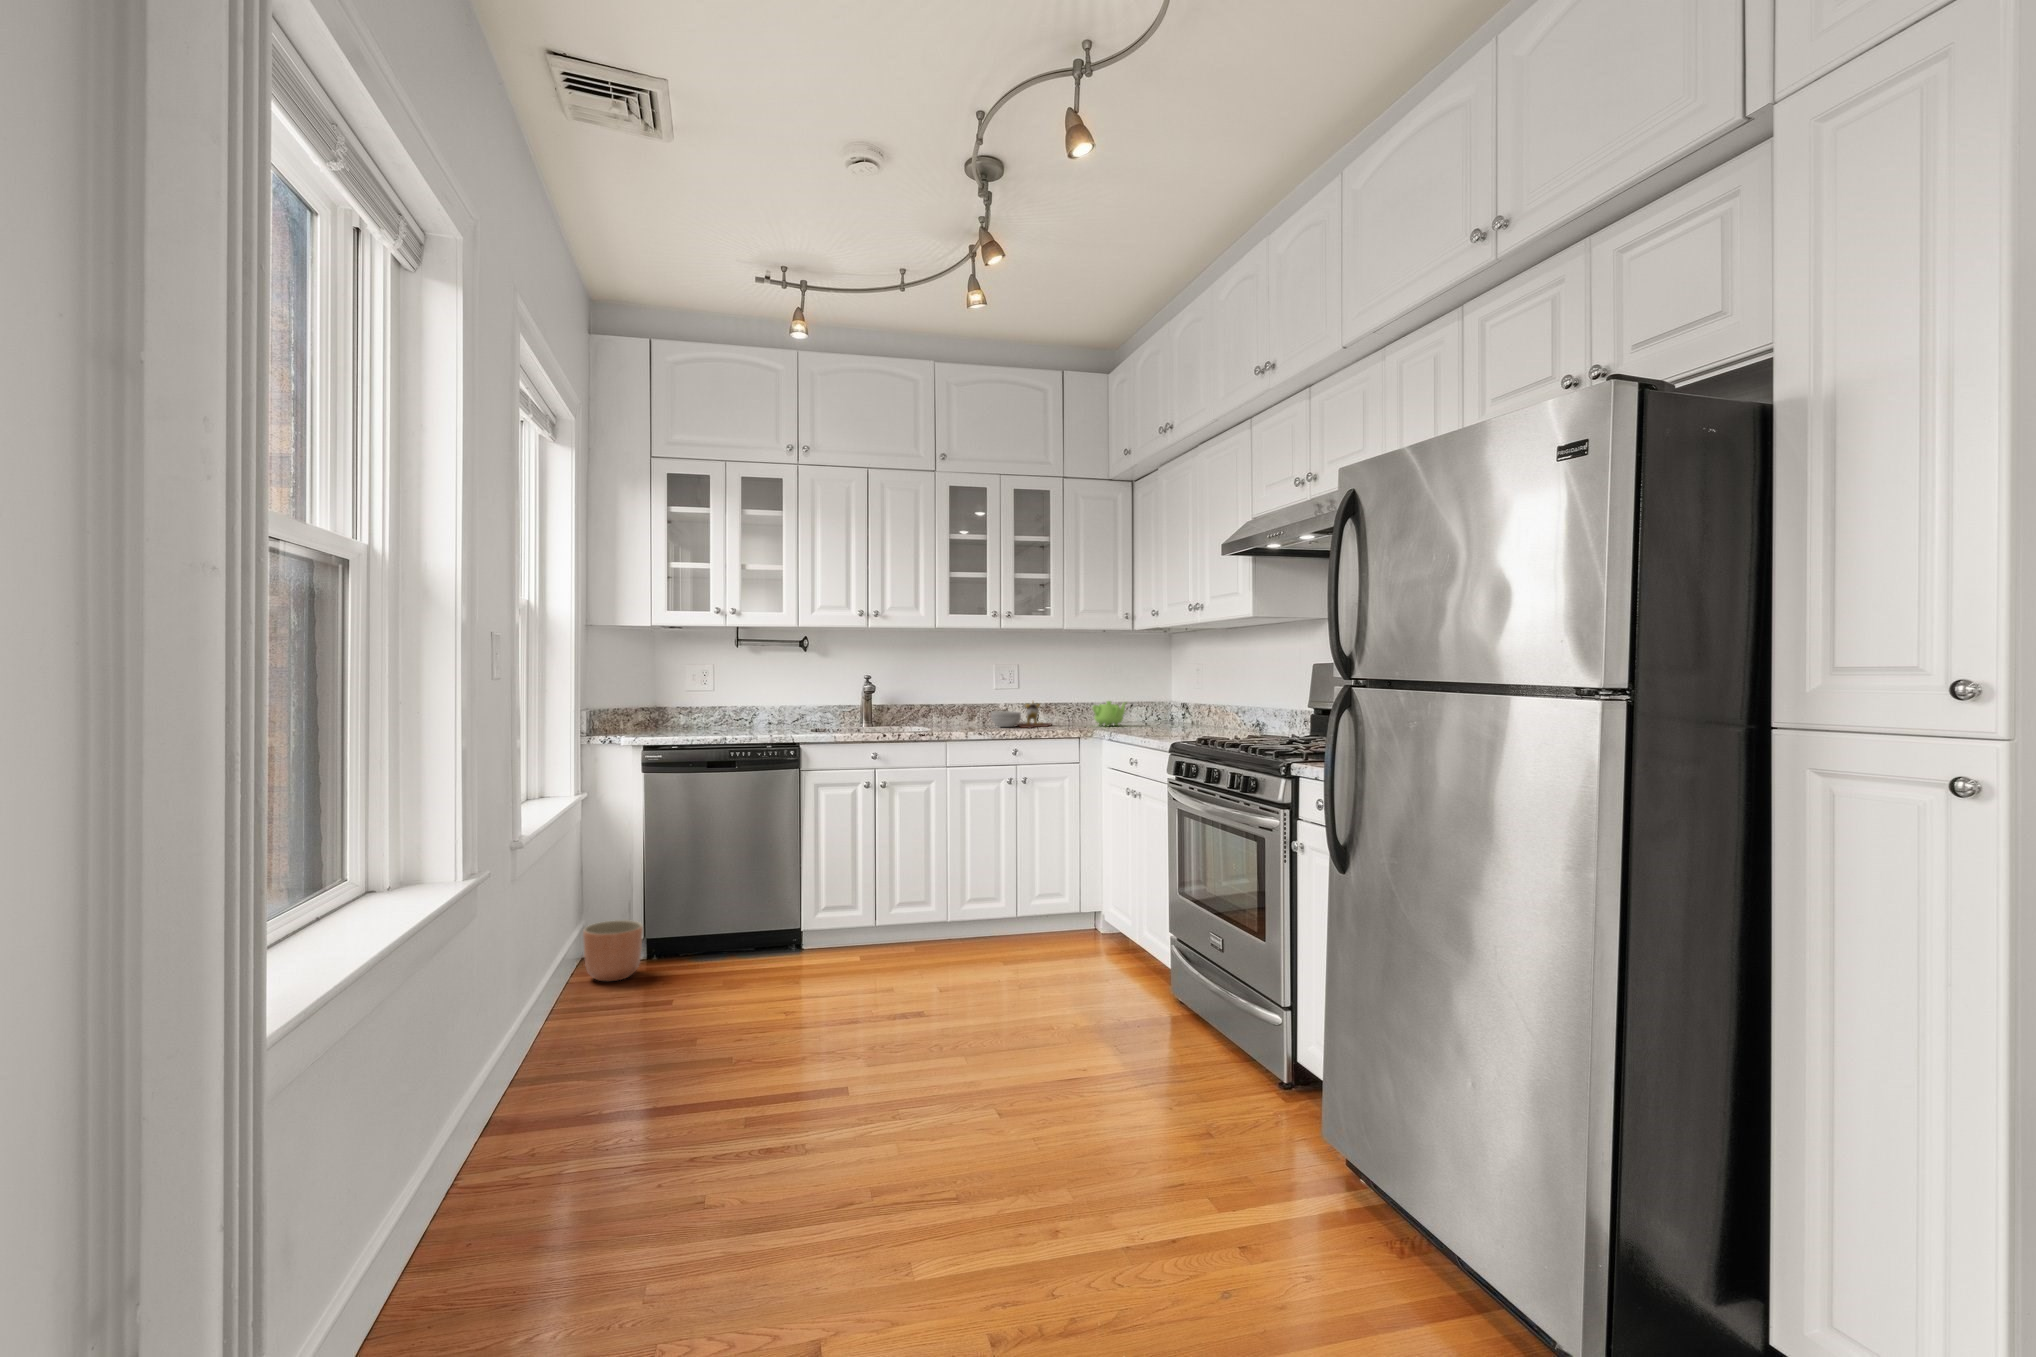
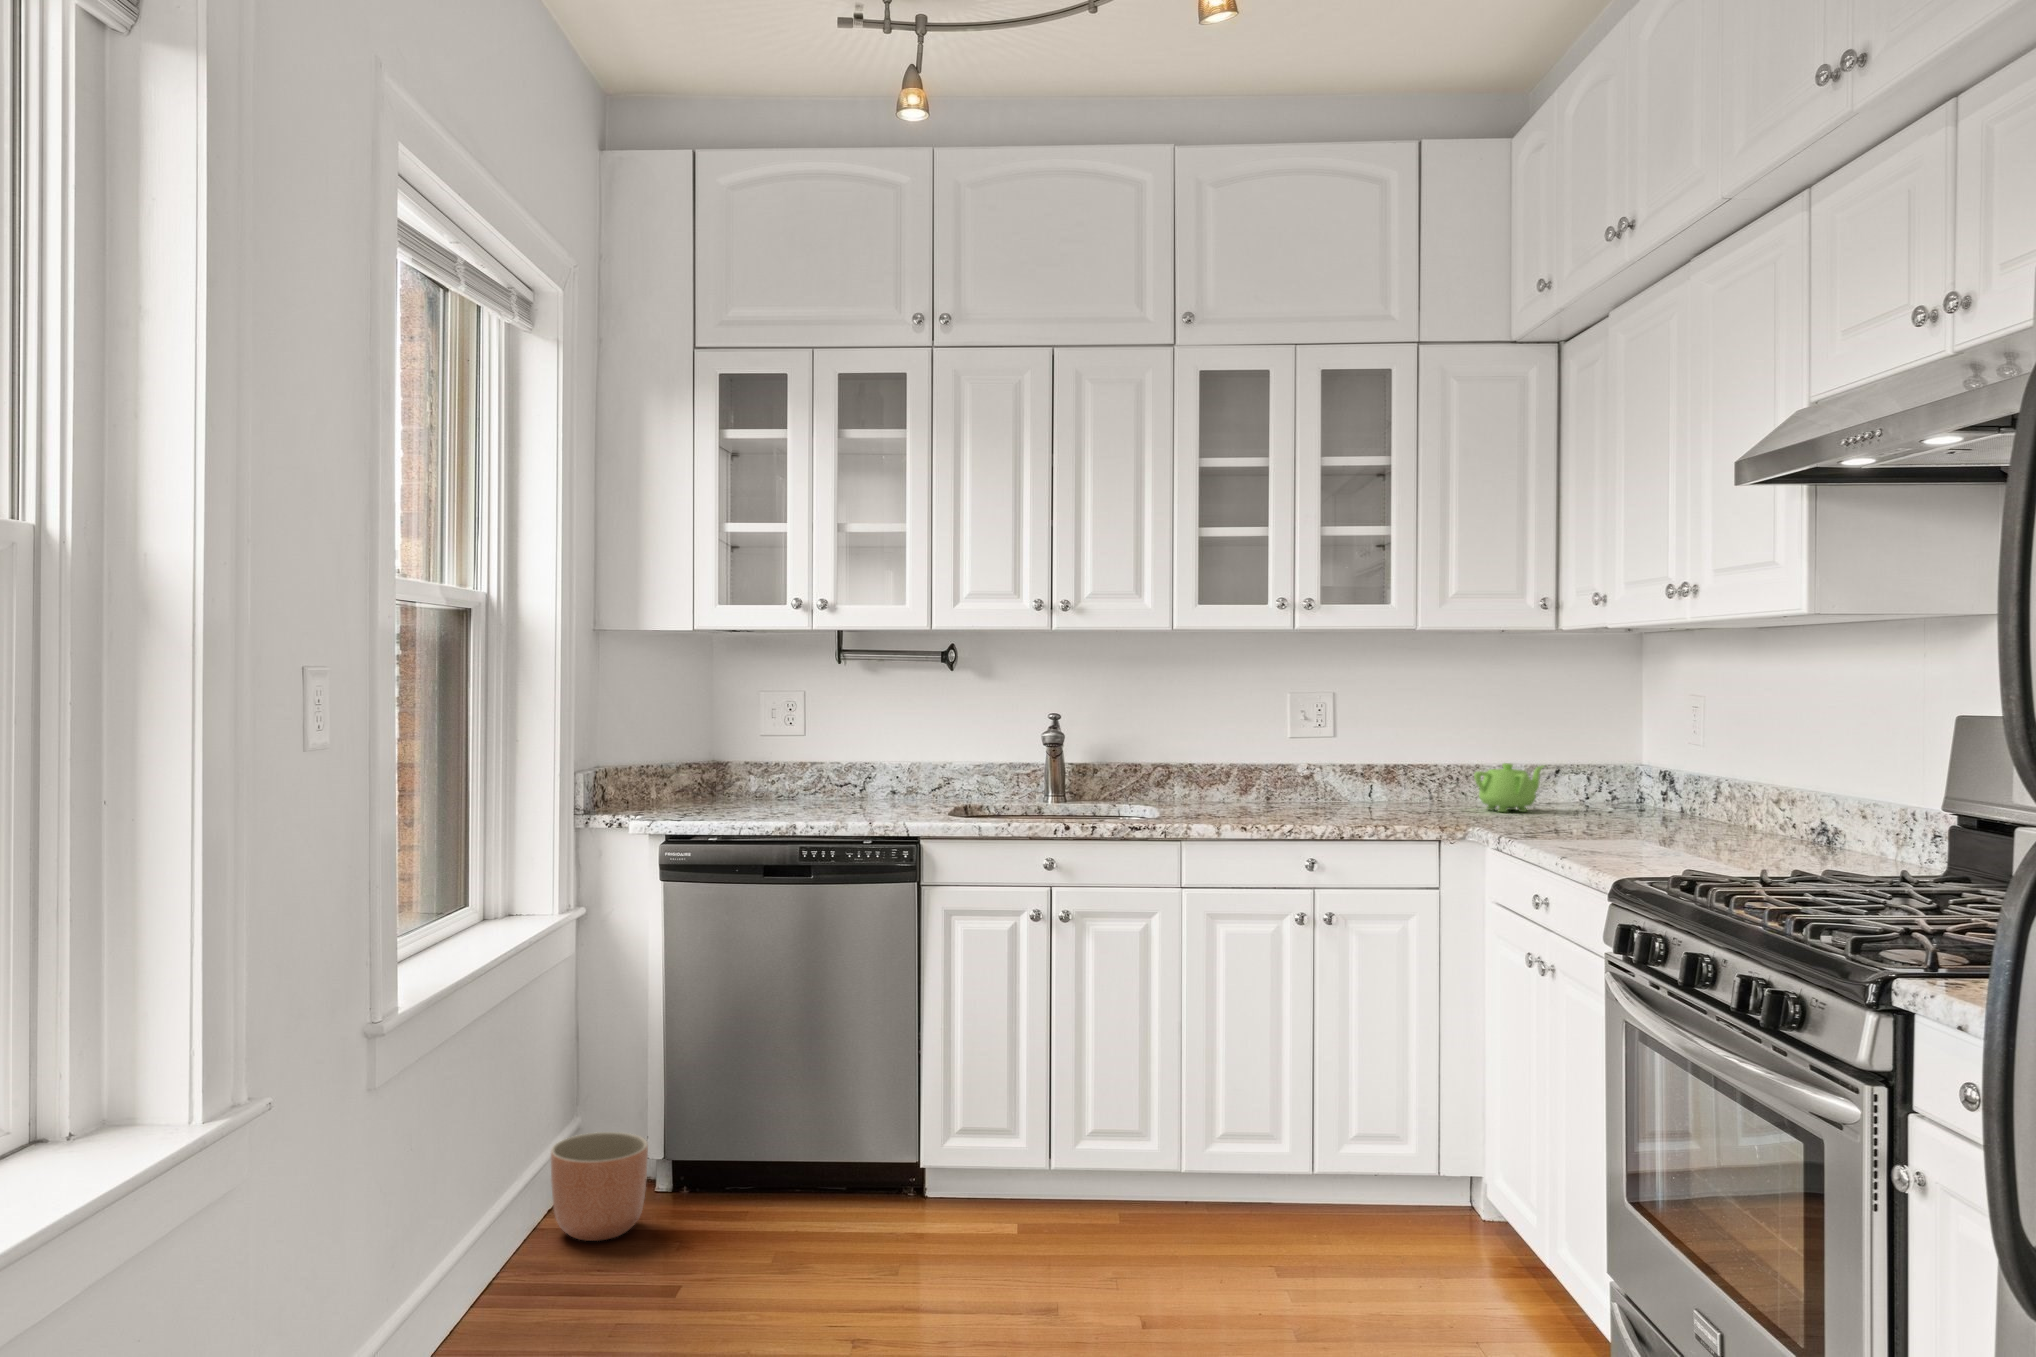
cutting board: present [991,702,1051,728] -> none [1280,758,1400,813]

